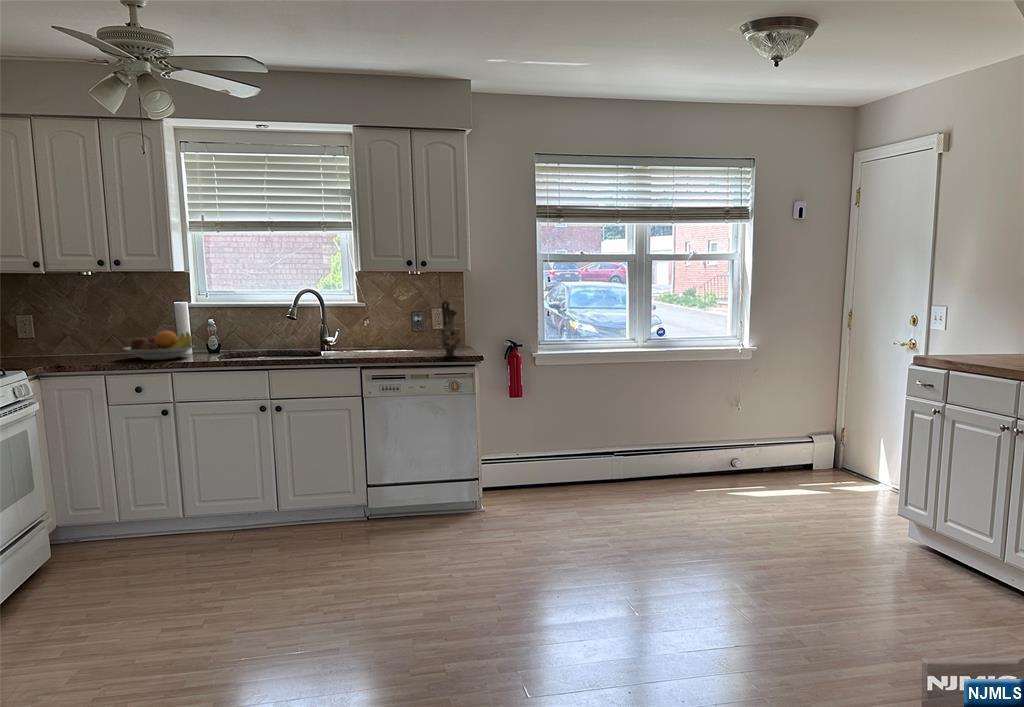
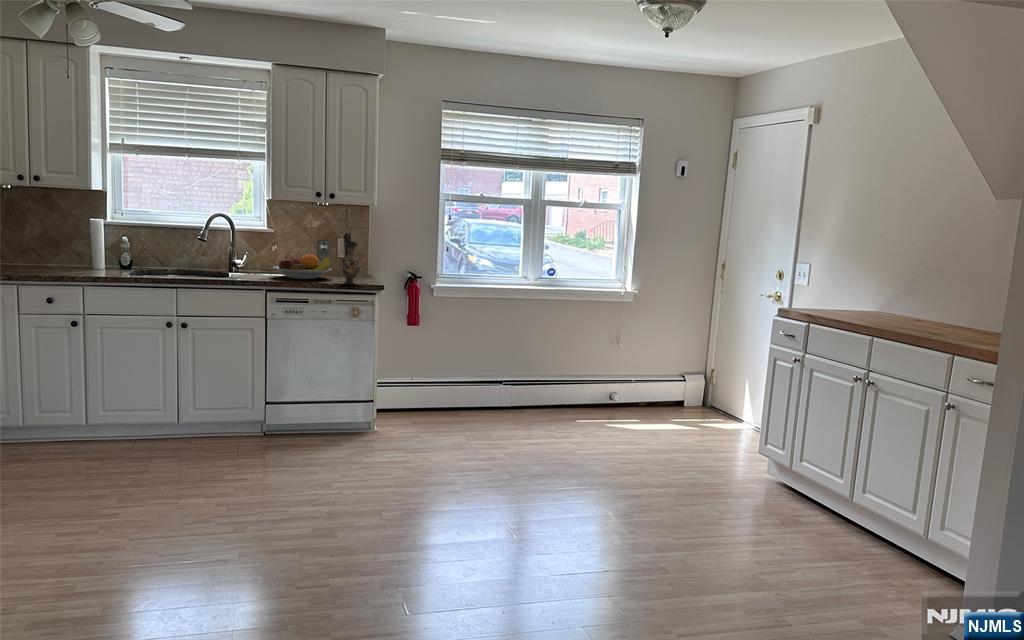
fruit bowl: present [124,331,195,360] -> present [273,254,332,279]

